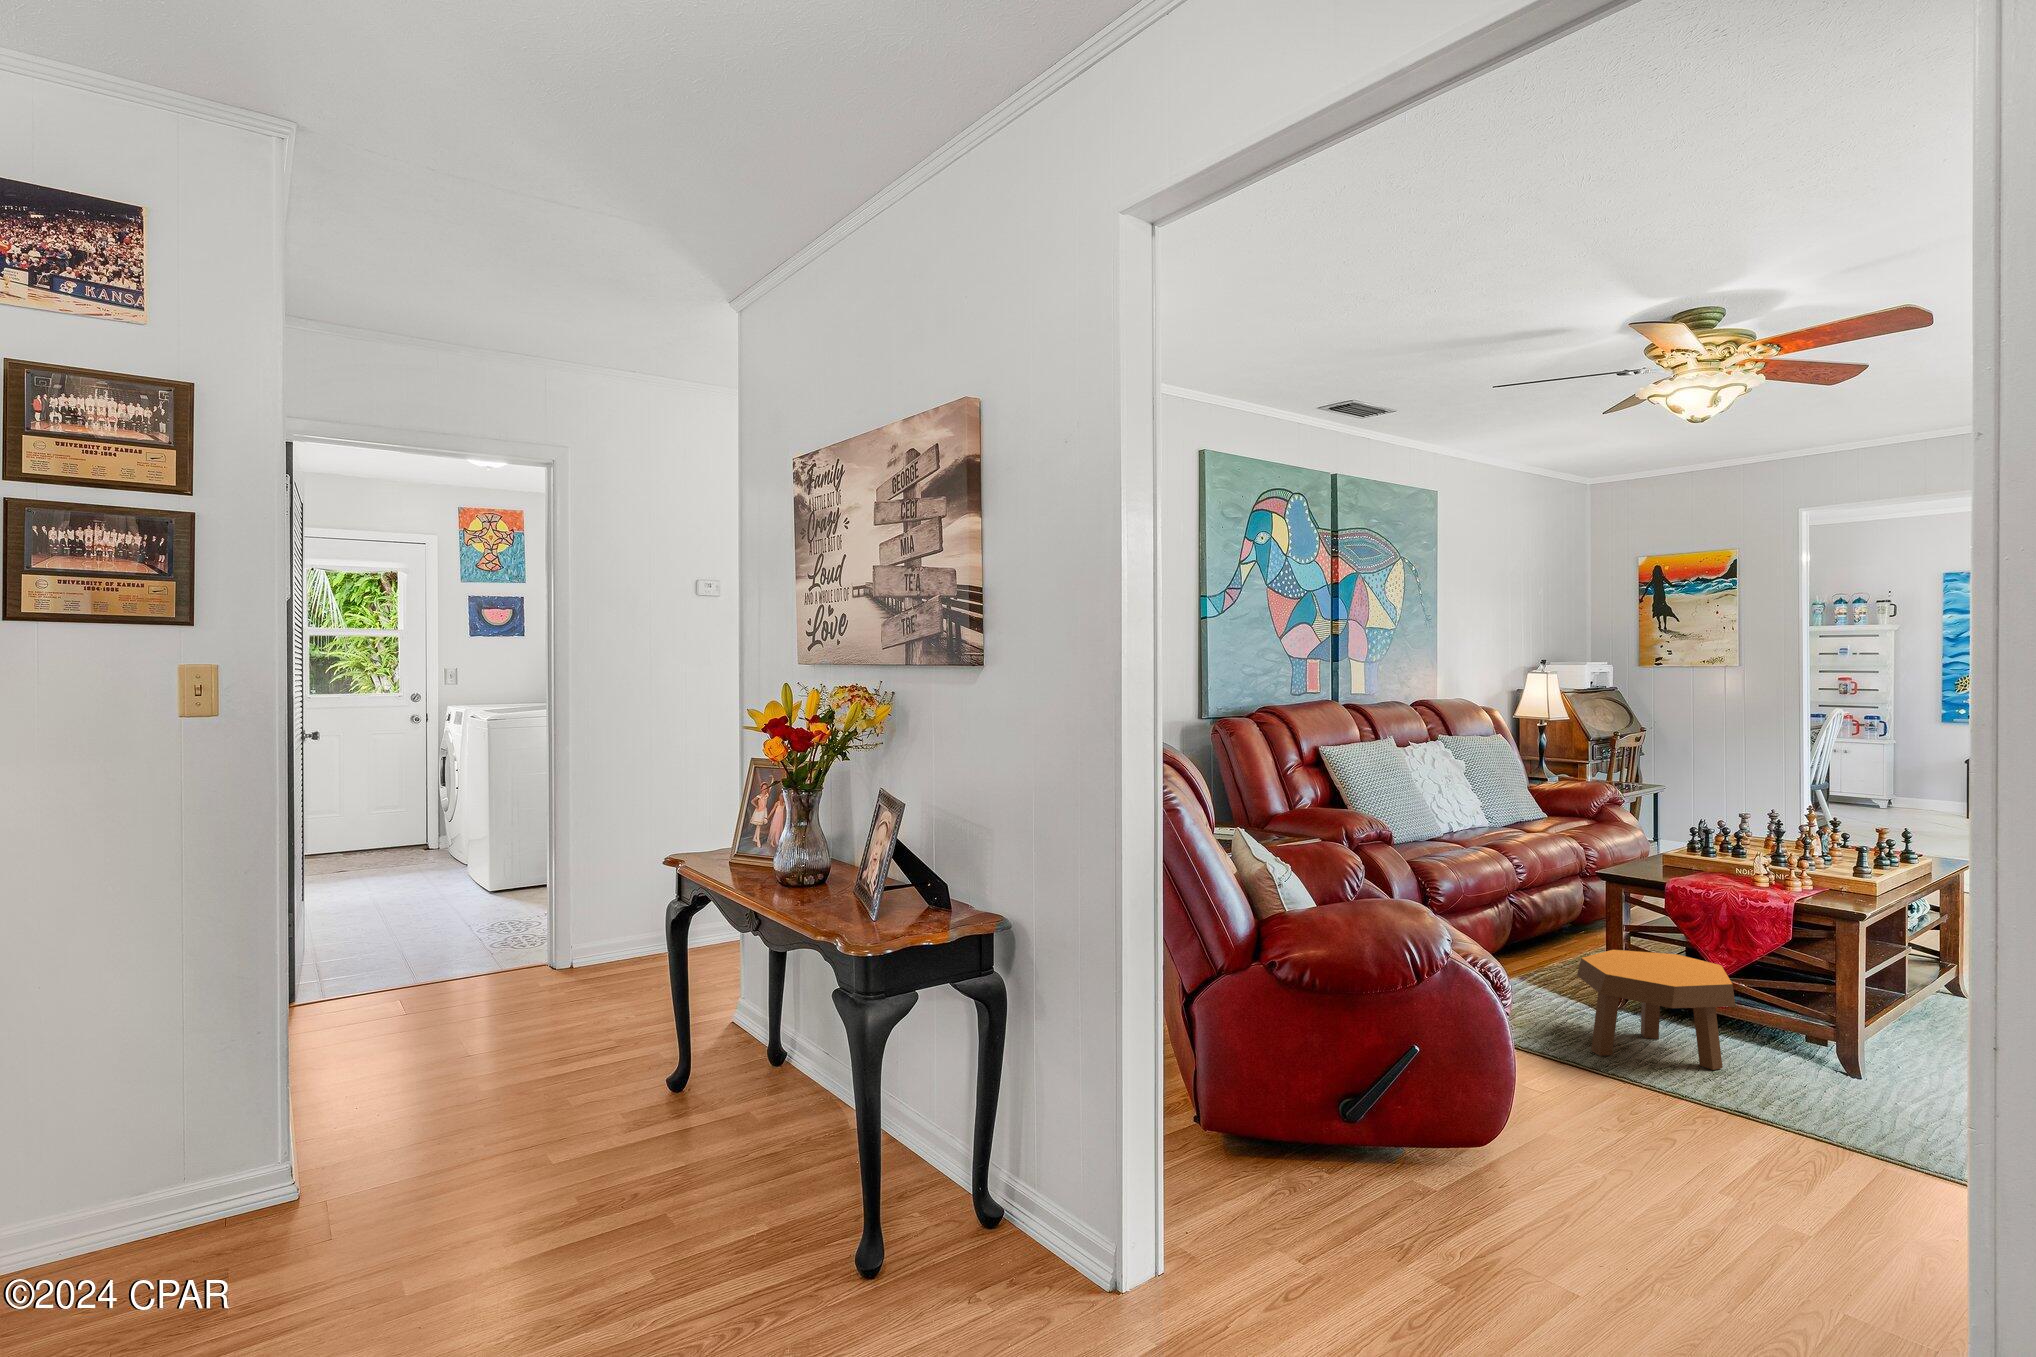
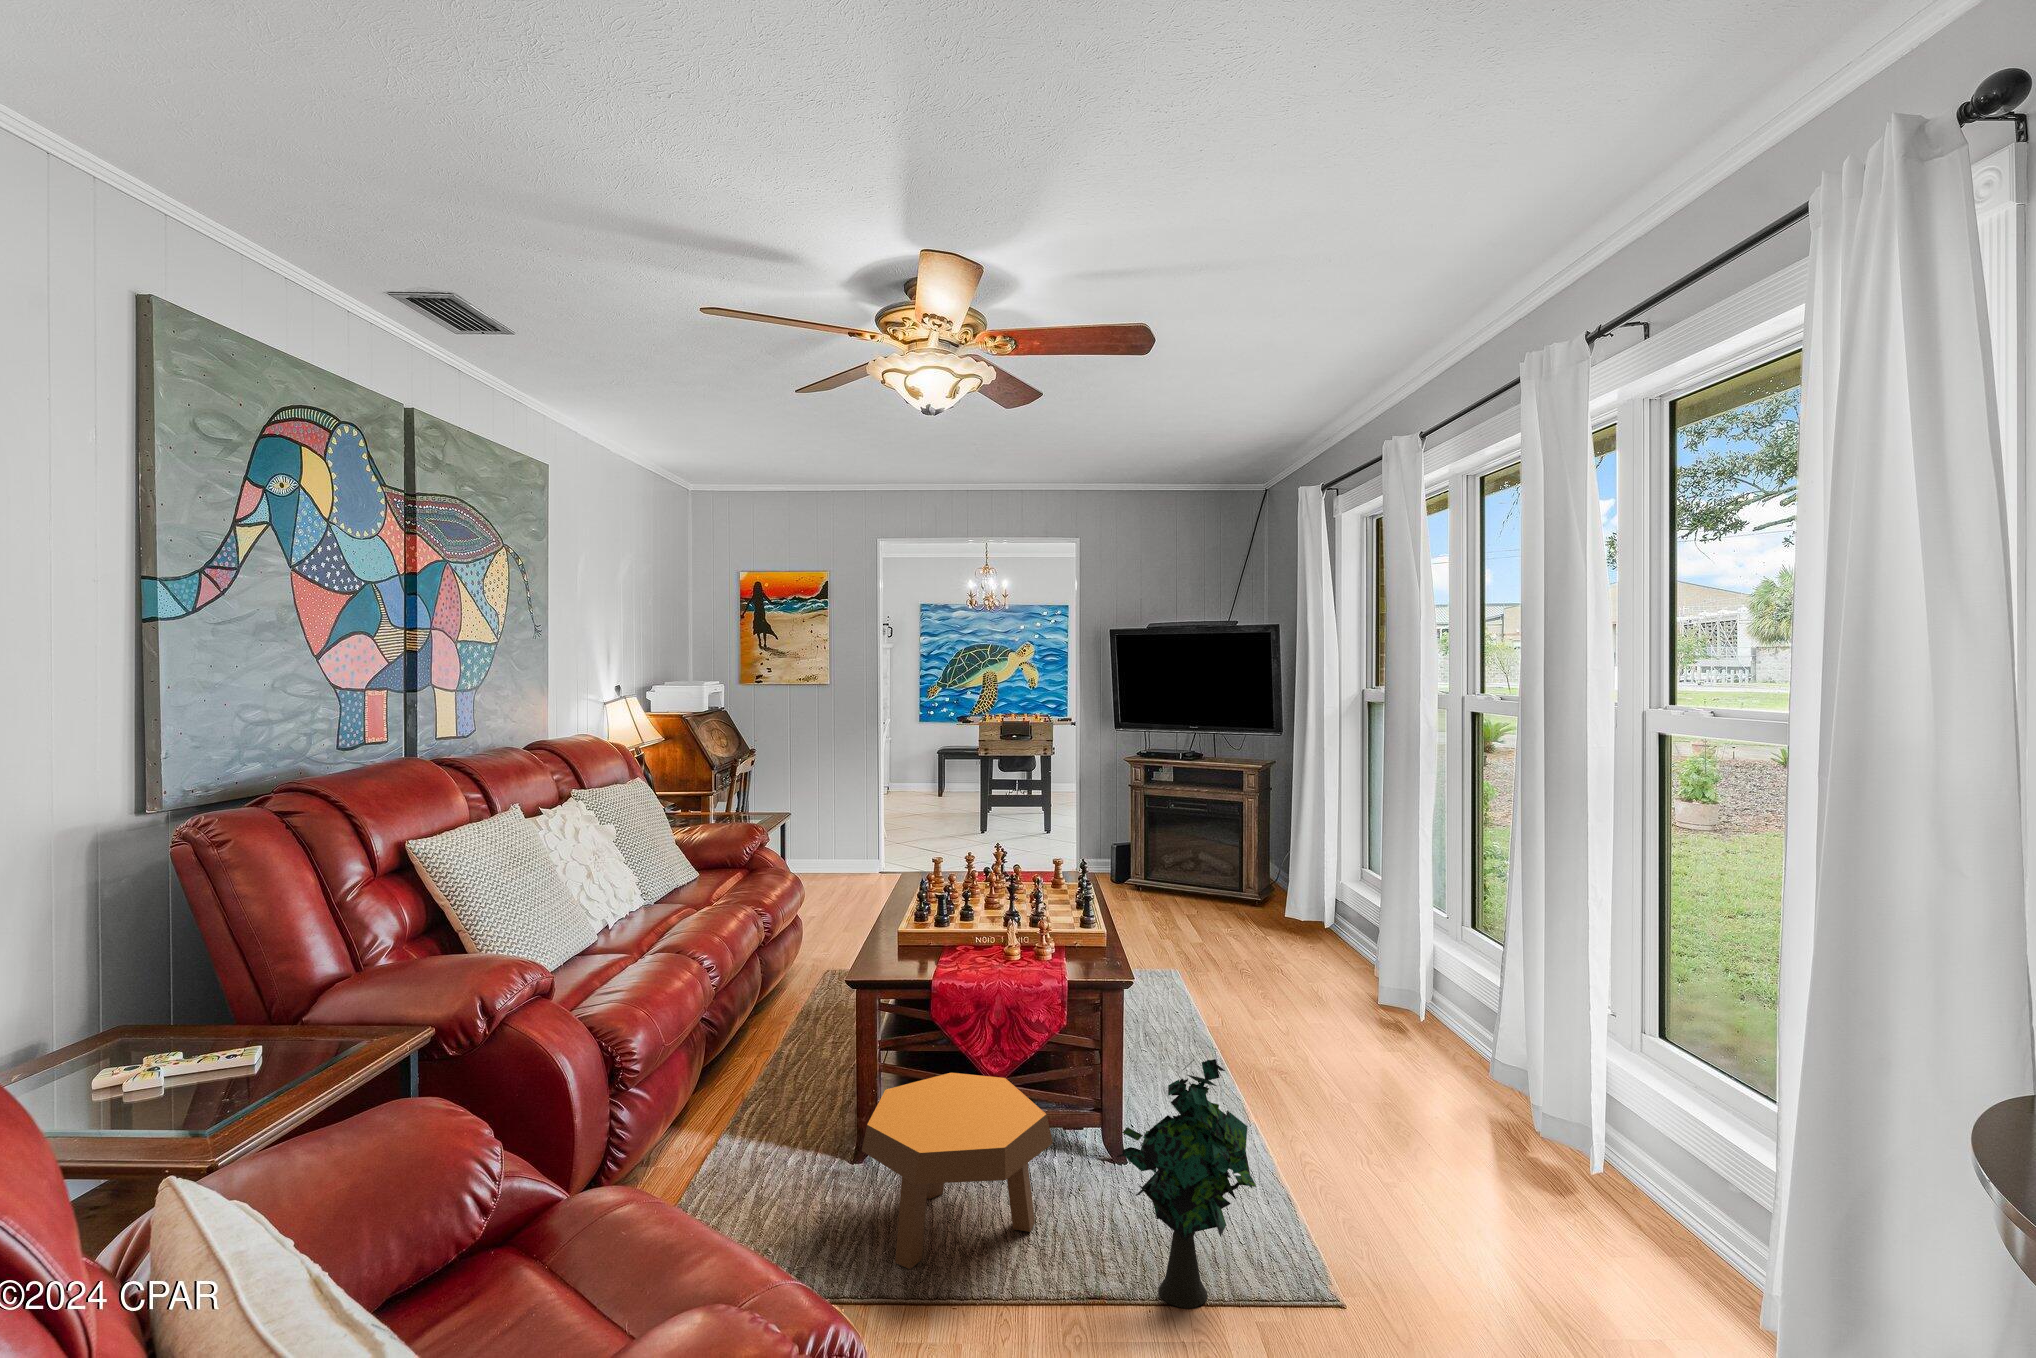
decorative plant: none [1751,943,1890,1134] -> present [1116,1059,1256,1308]

